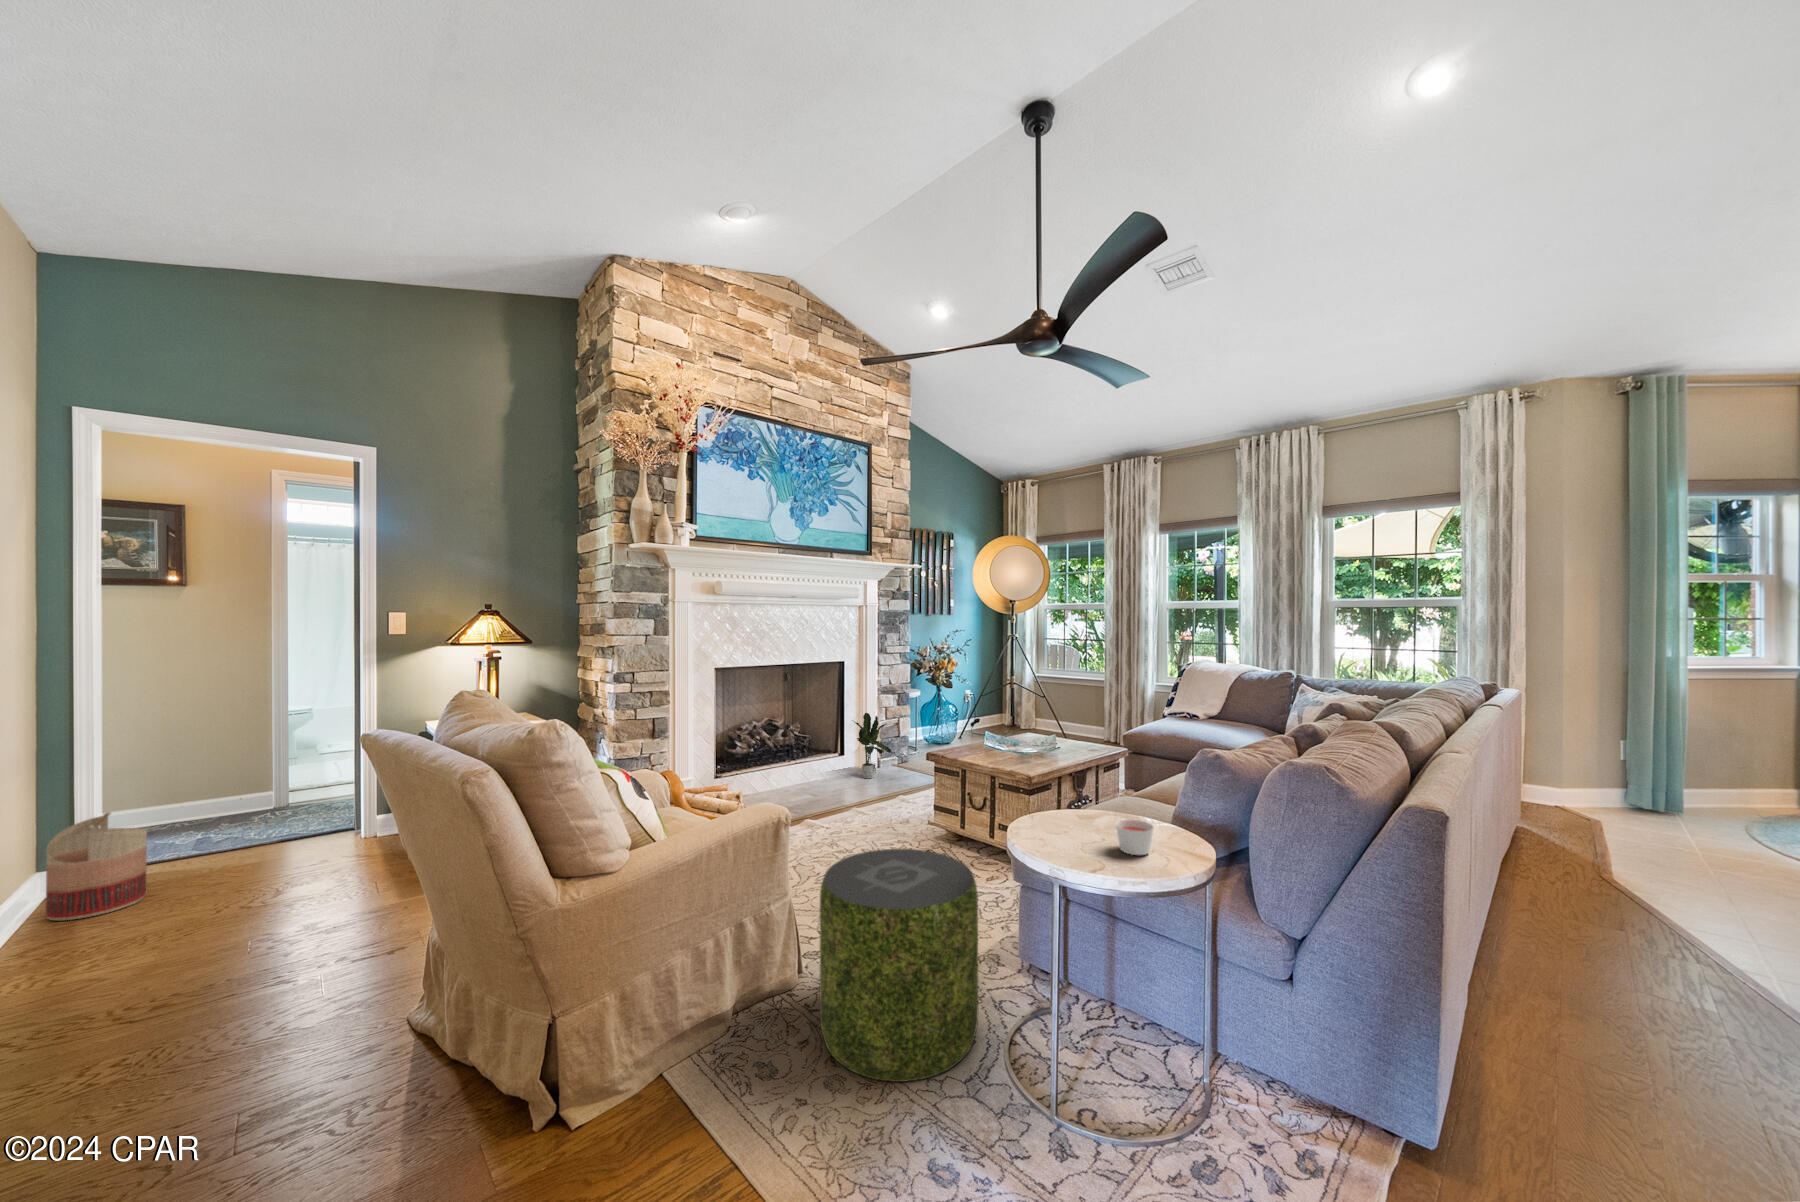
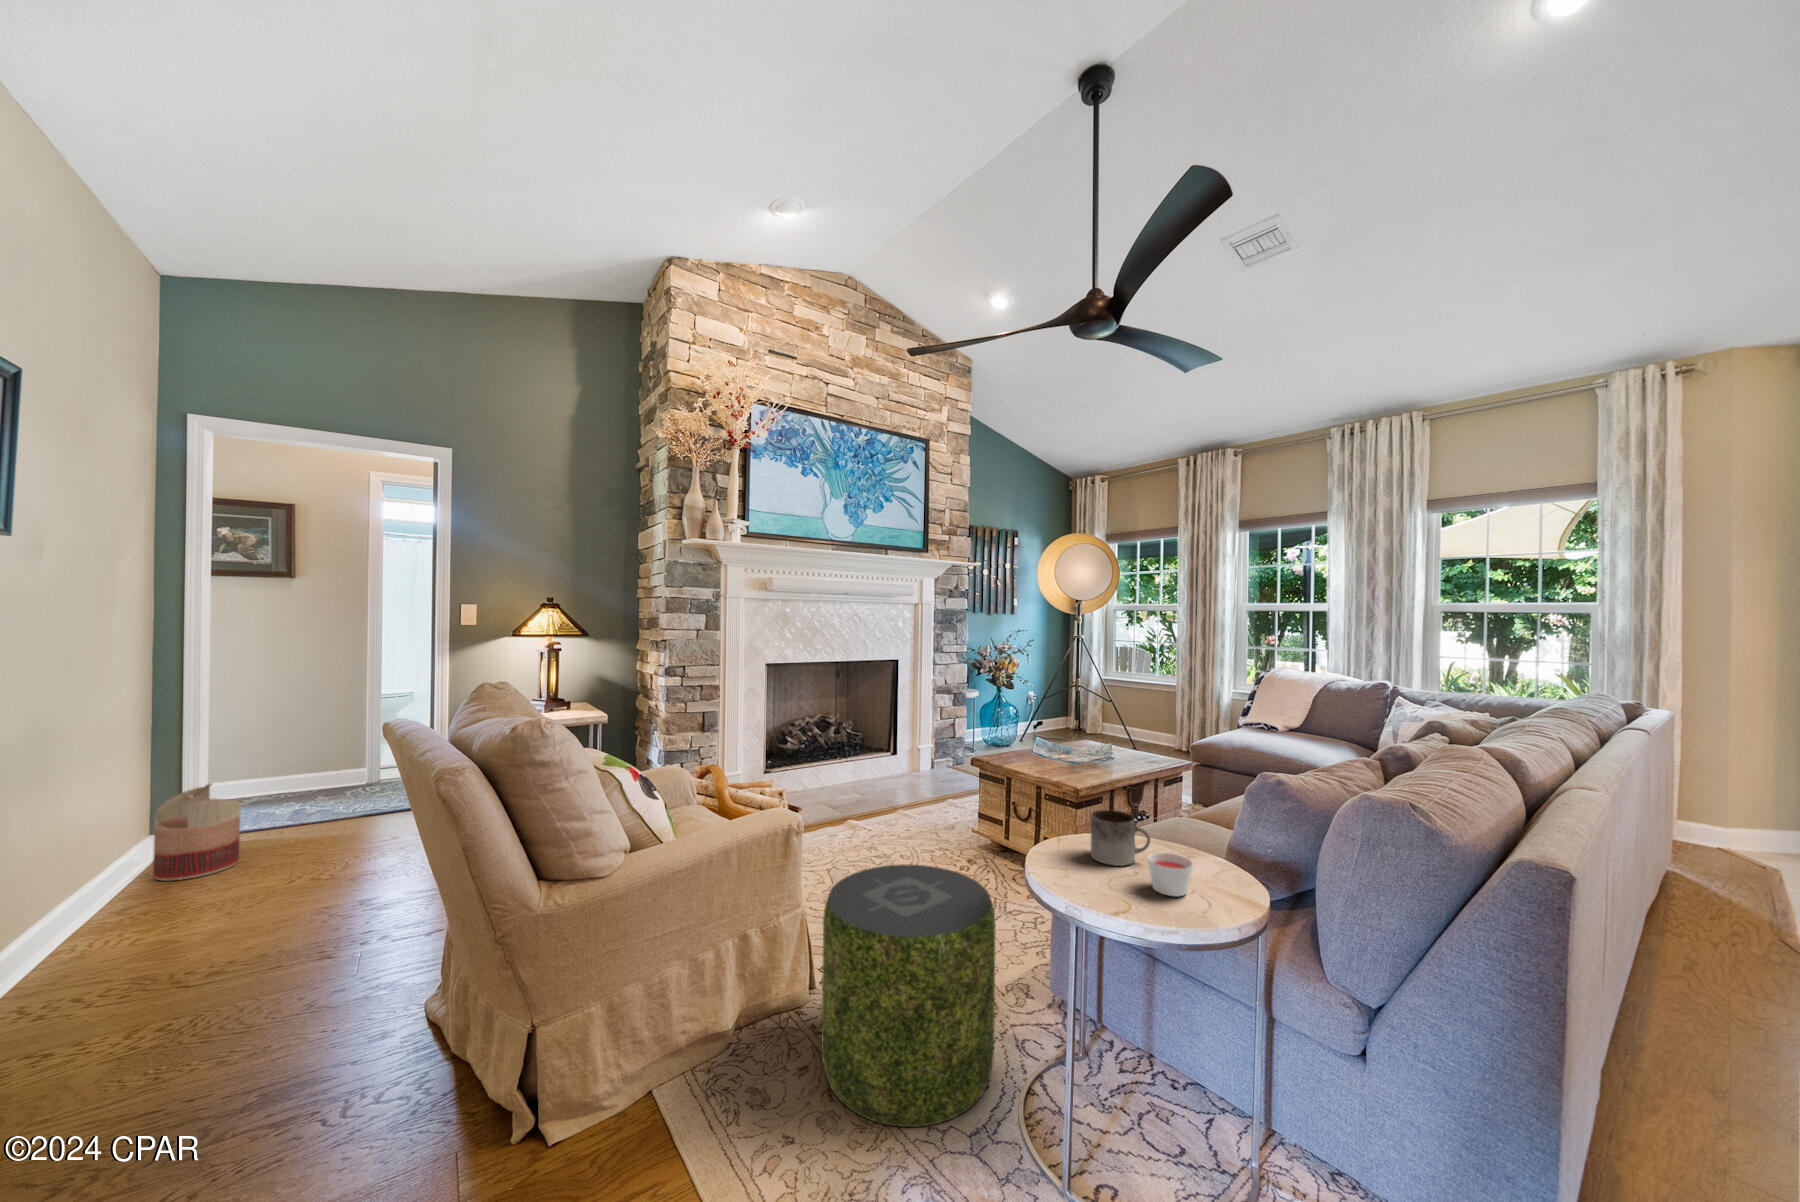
potted plant: present [855,713,893,779] -> none [903,713,945,781]
mug: none [1062,787,1114,834] -> present [1091,810,1150,866]

